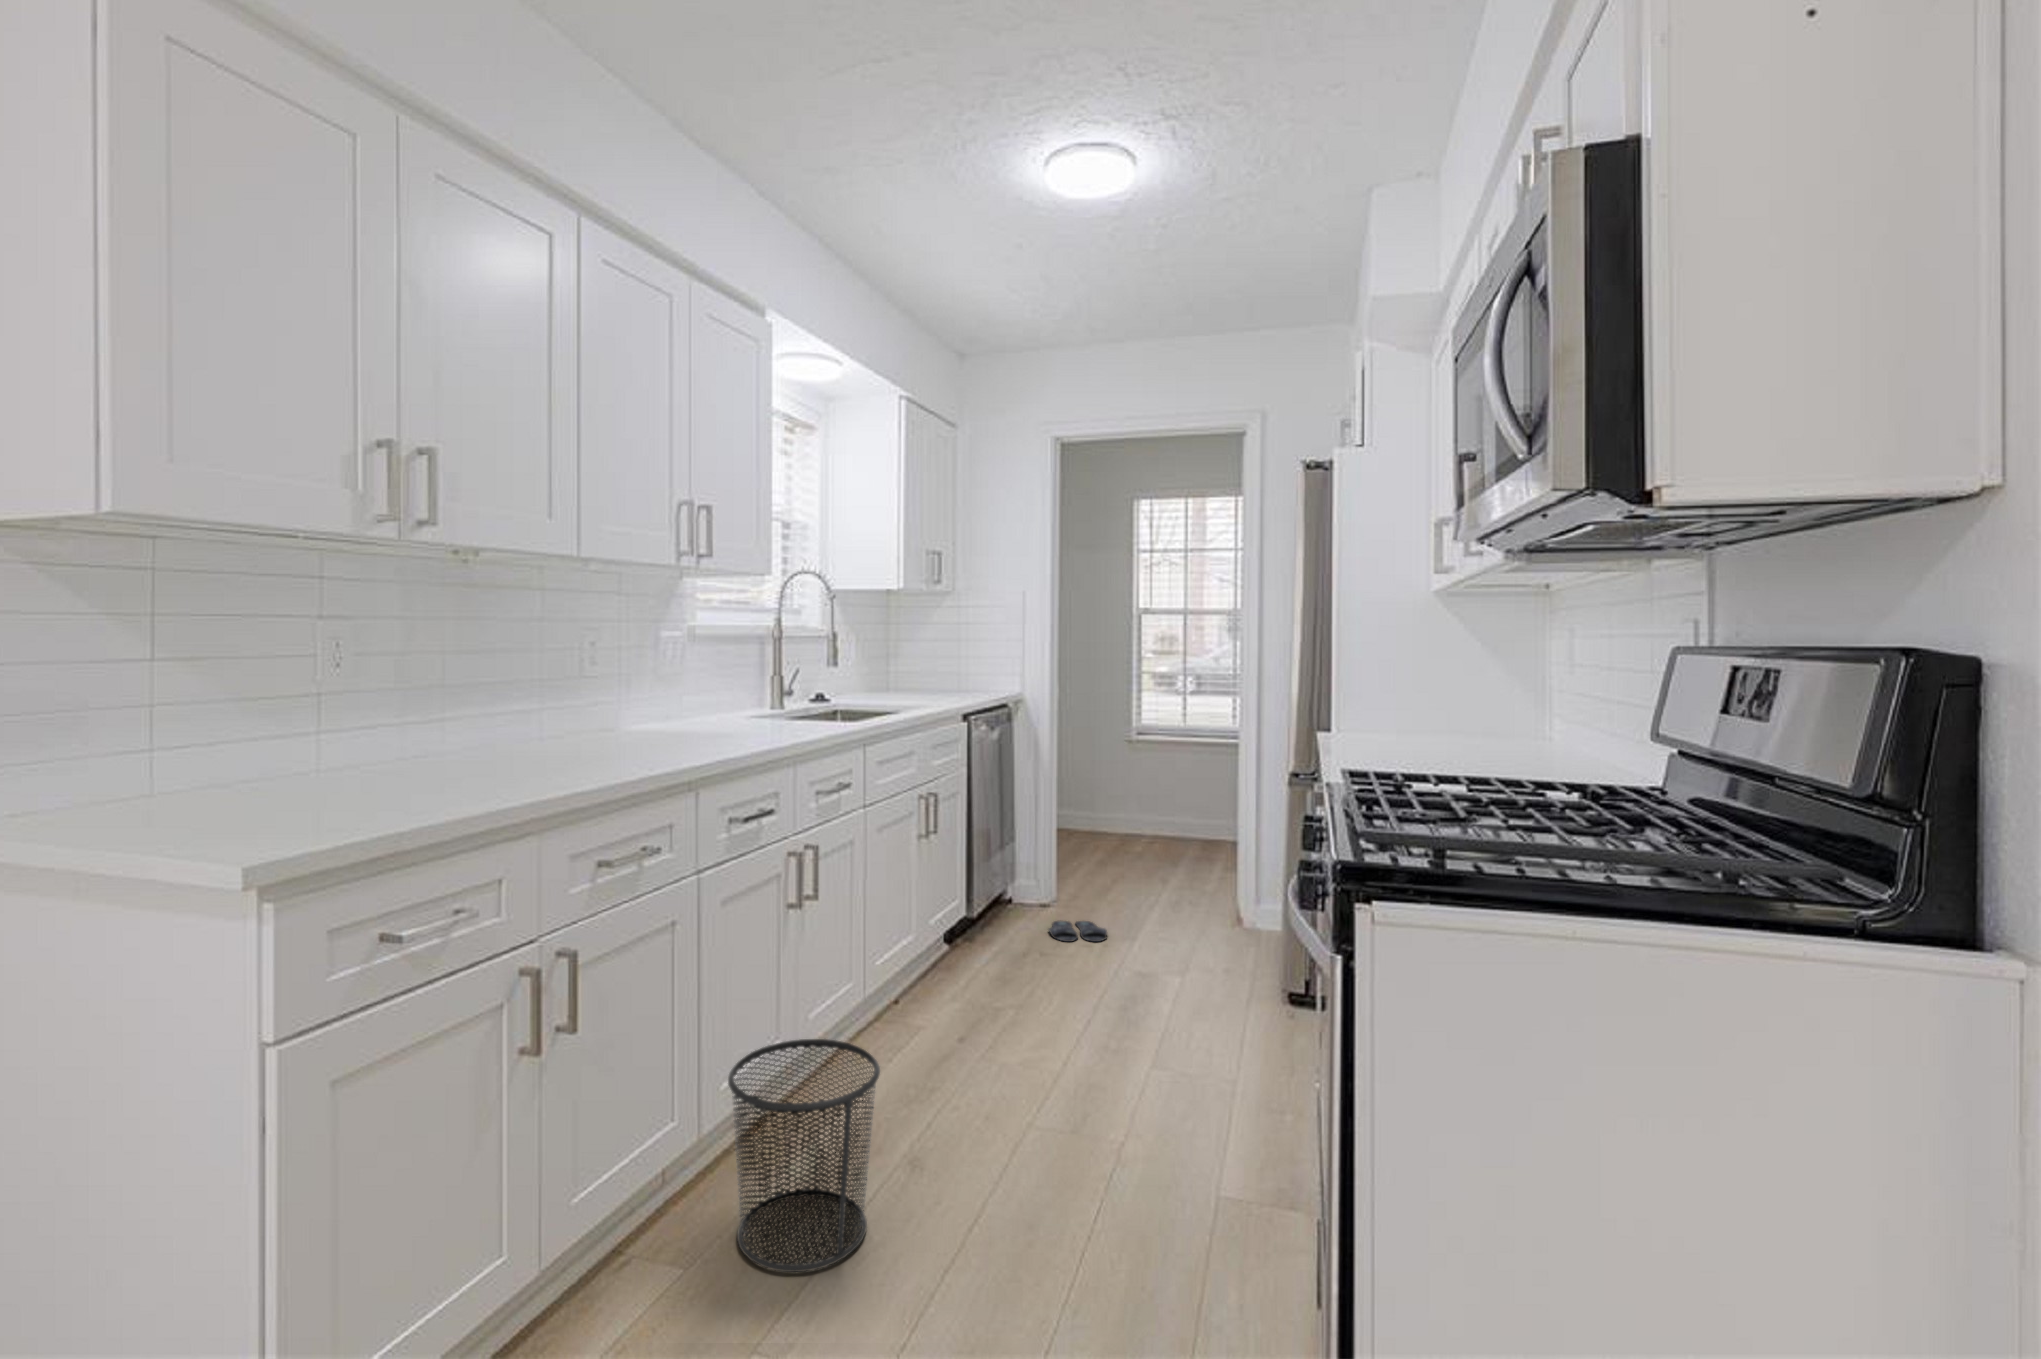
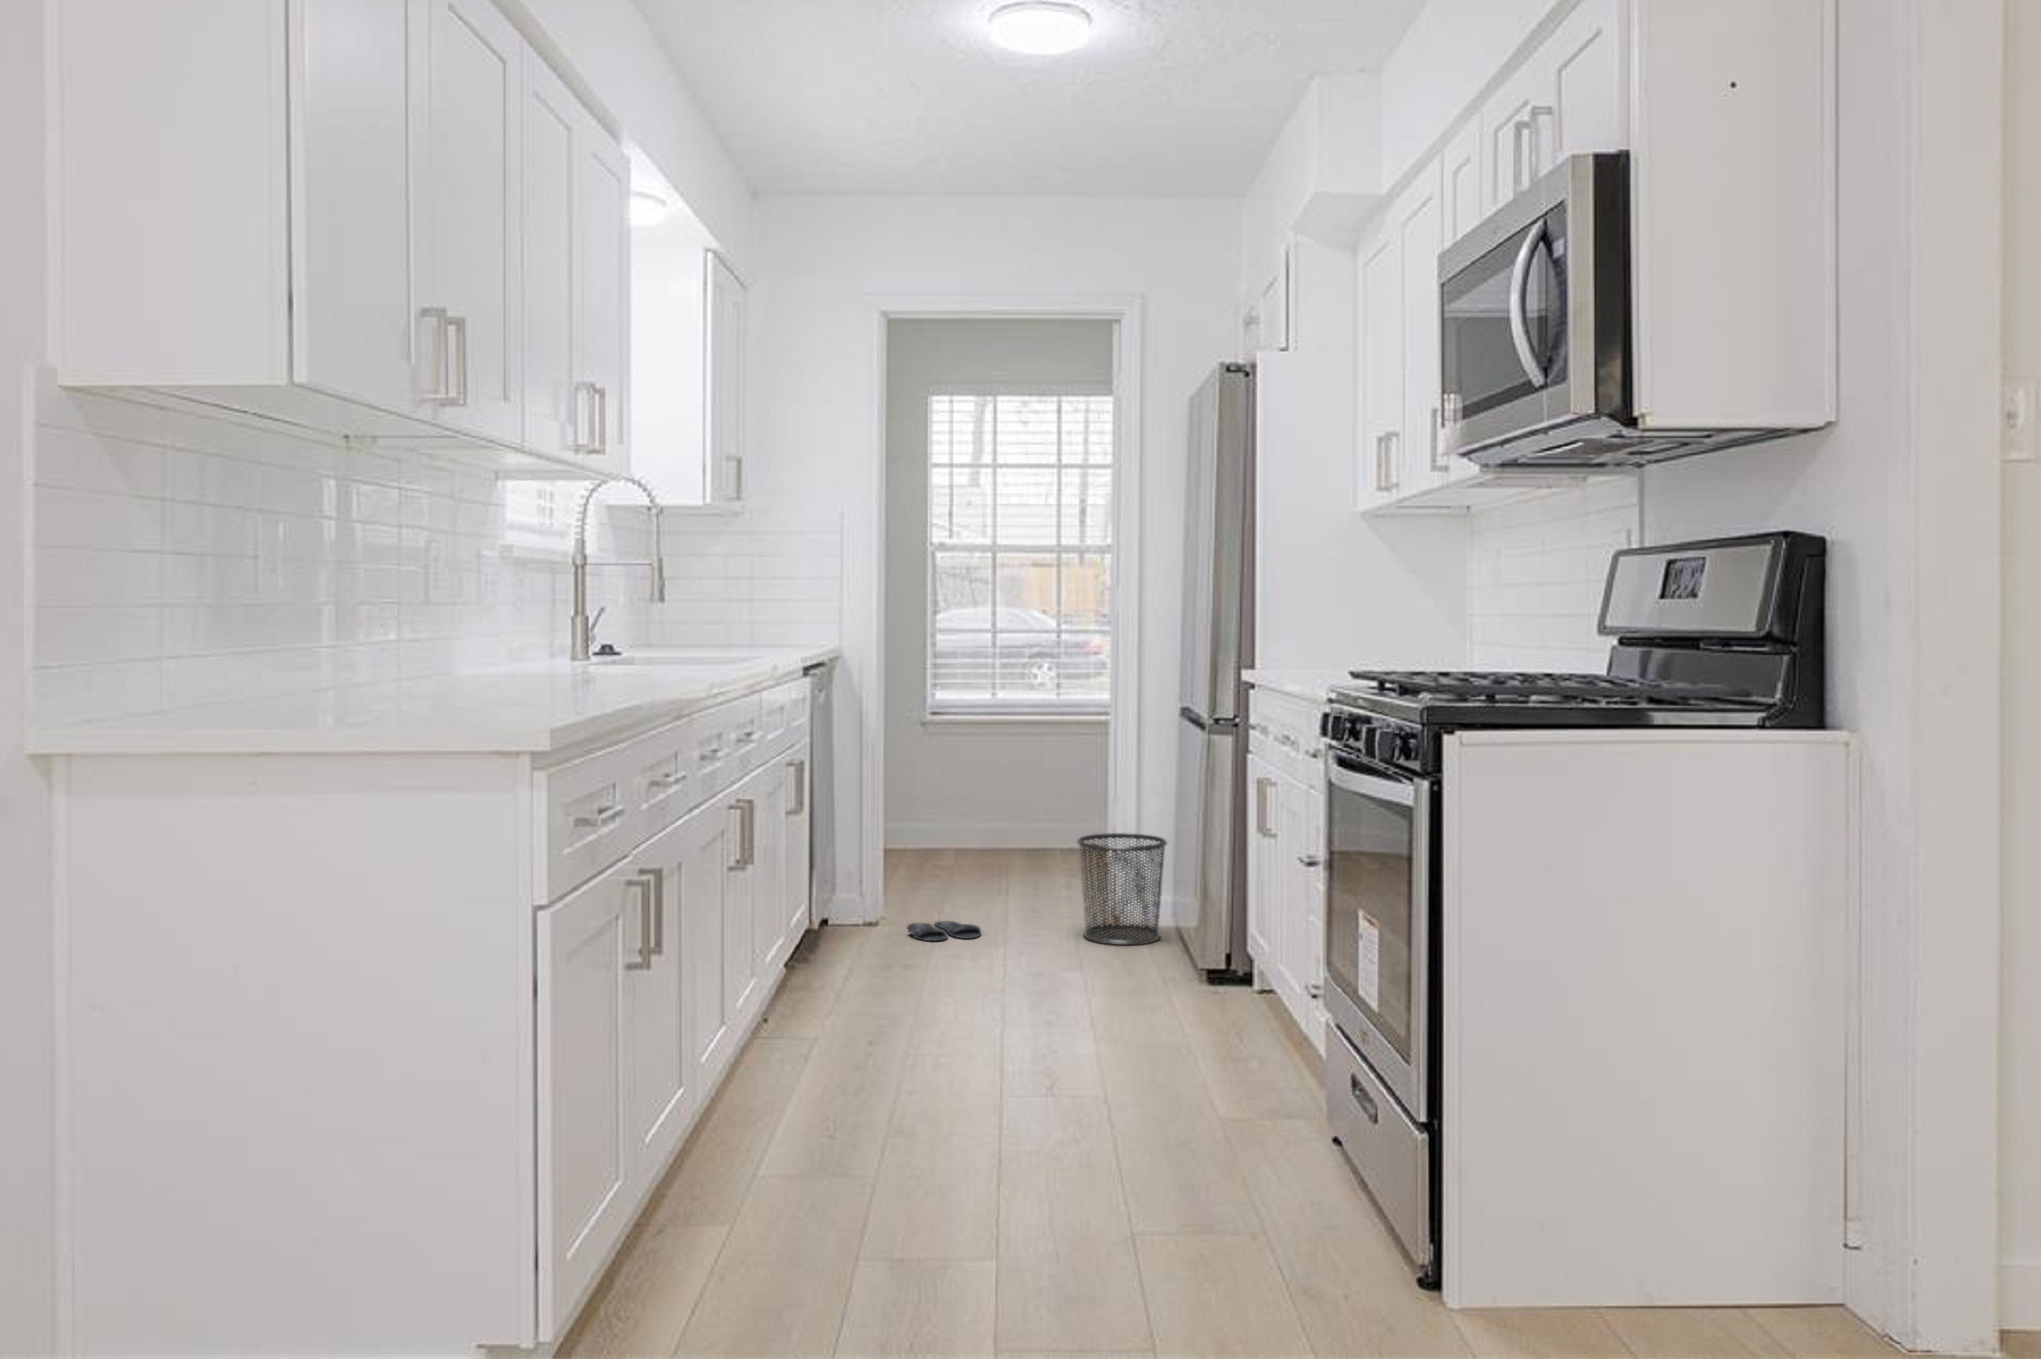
waste bin: present [728,1039,880,1272] -> present [1077,833,1167,945]

